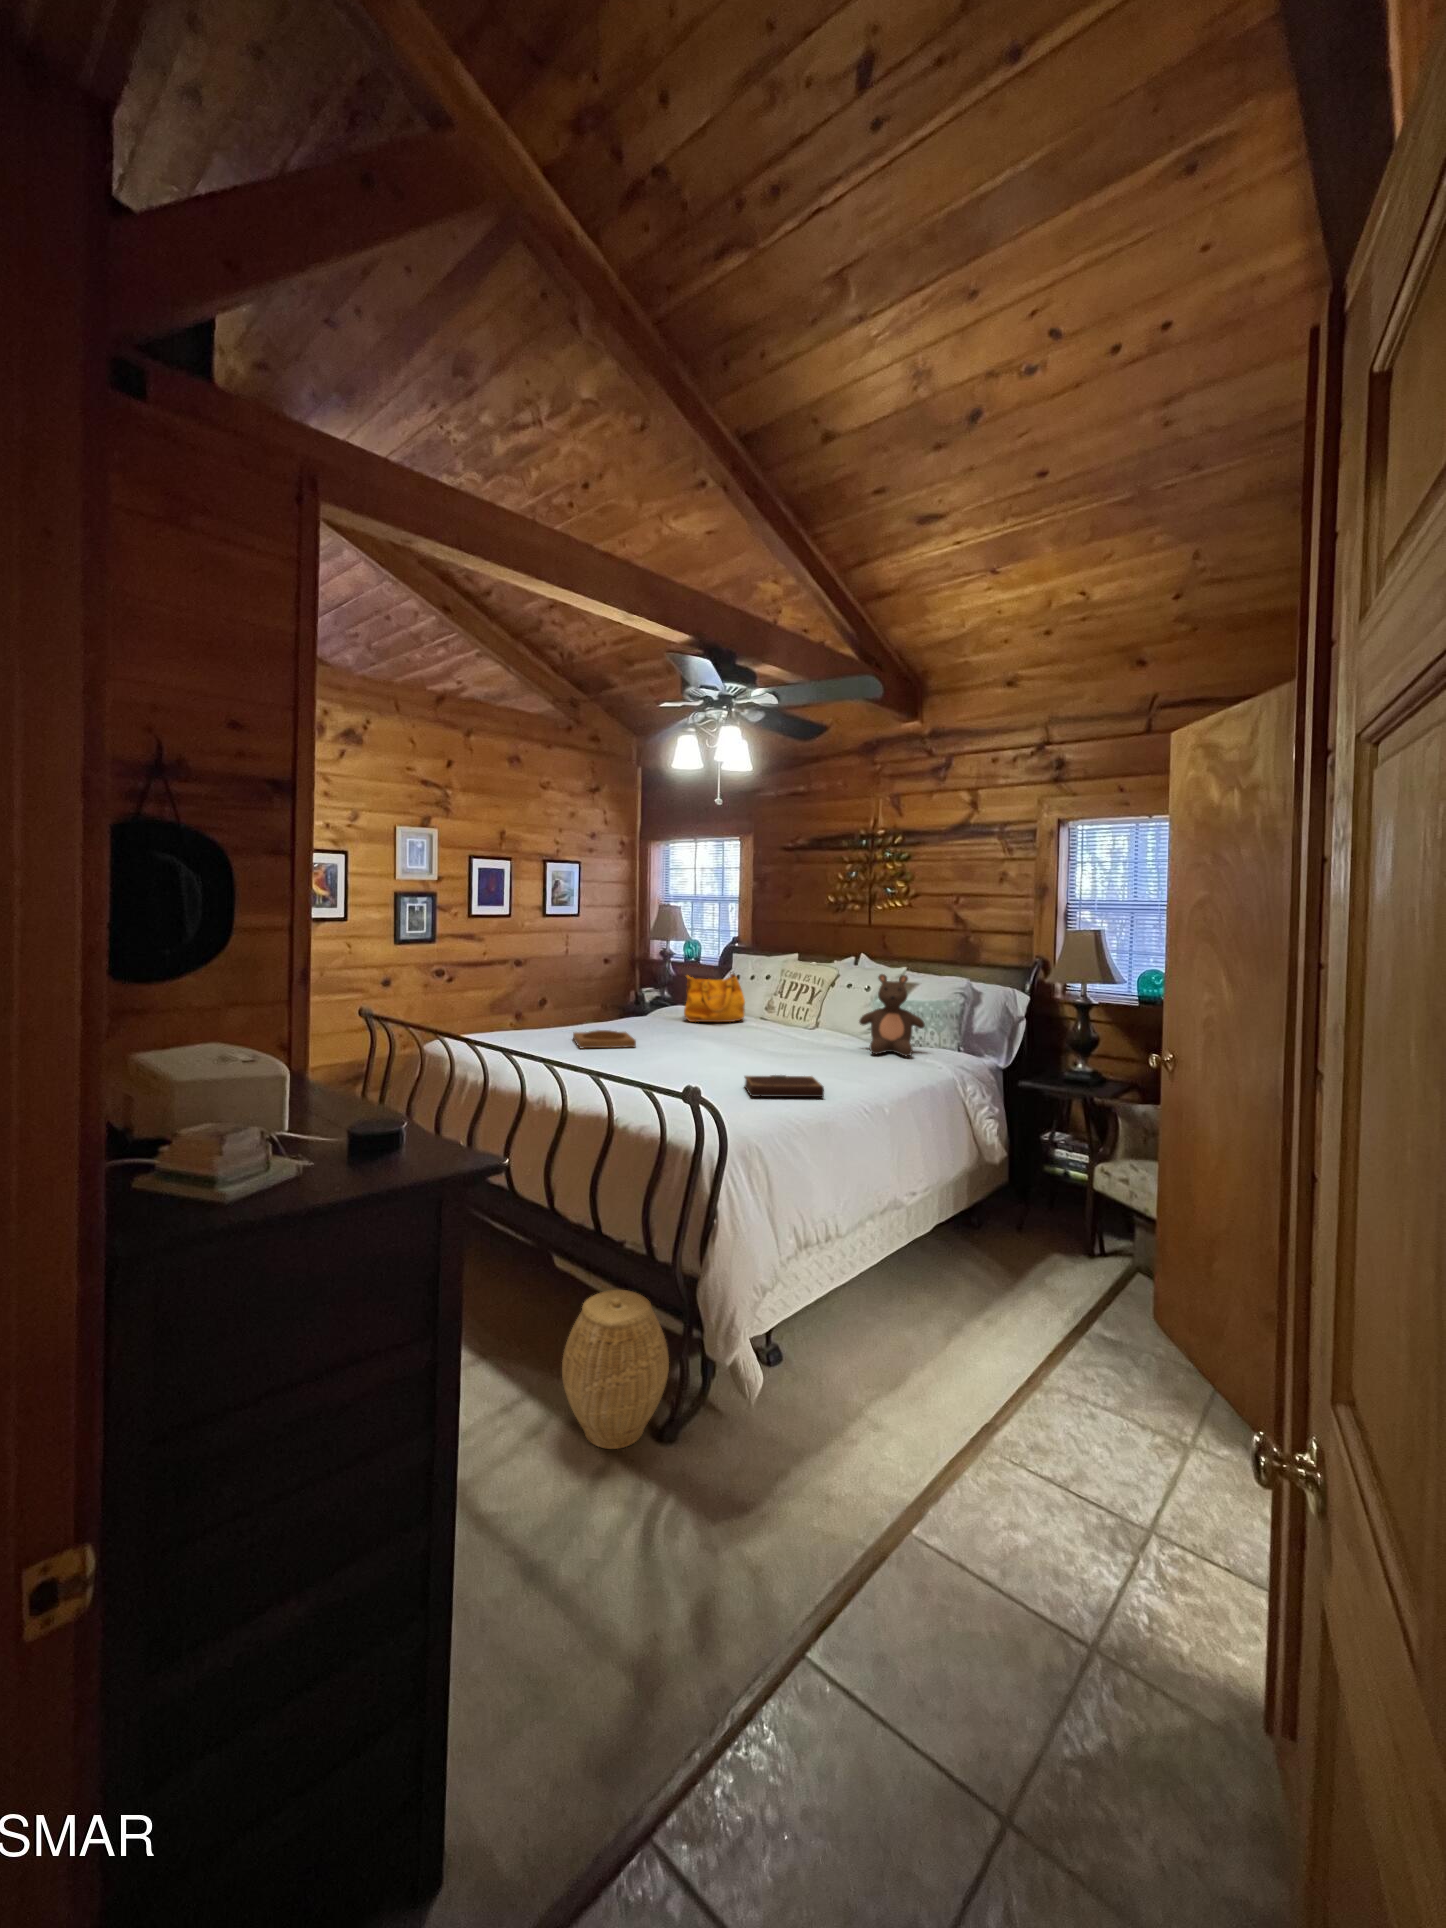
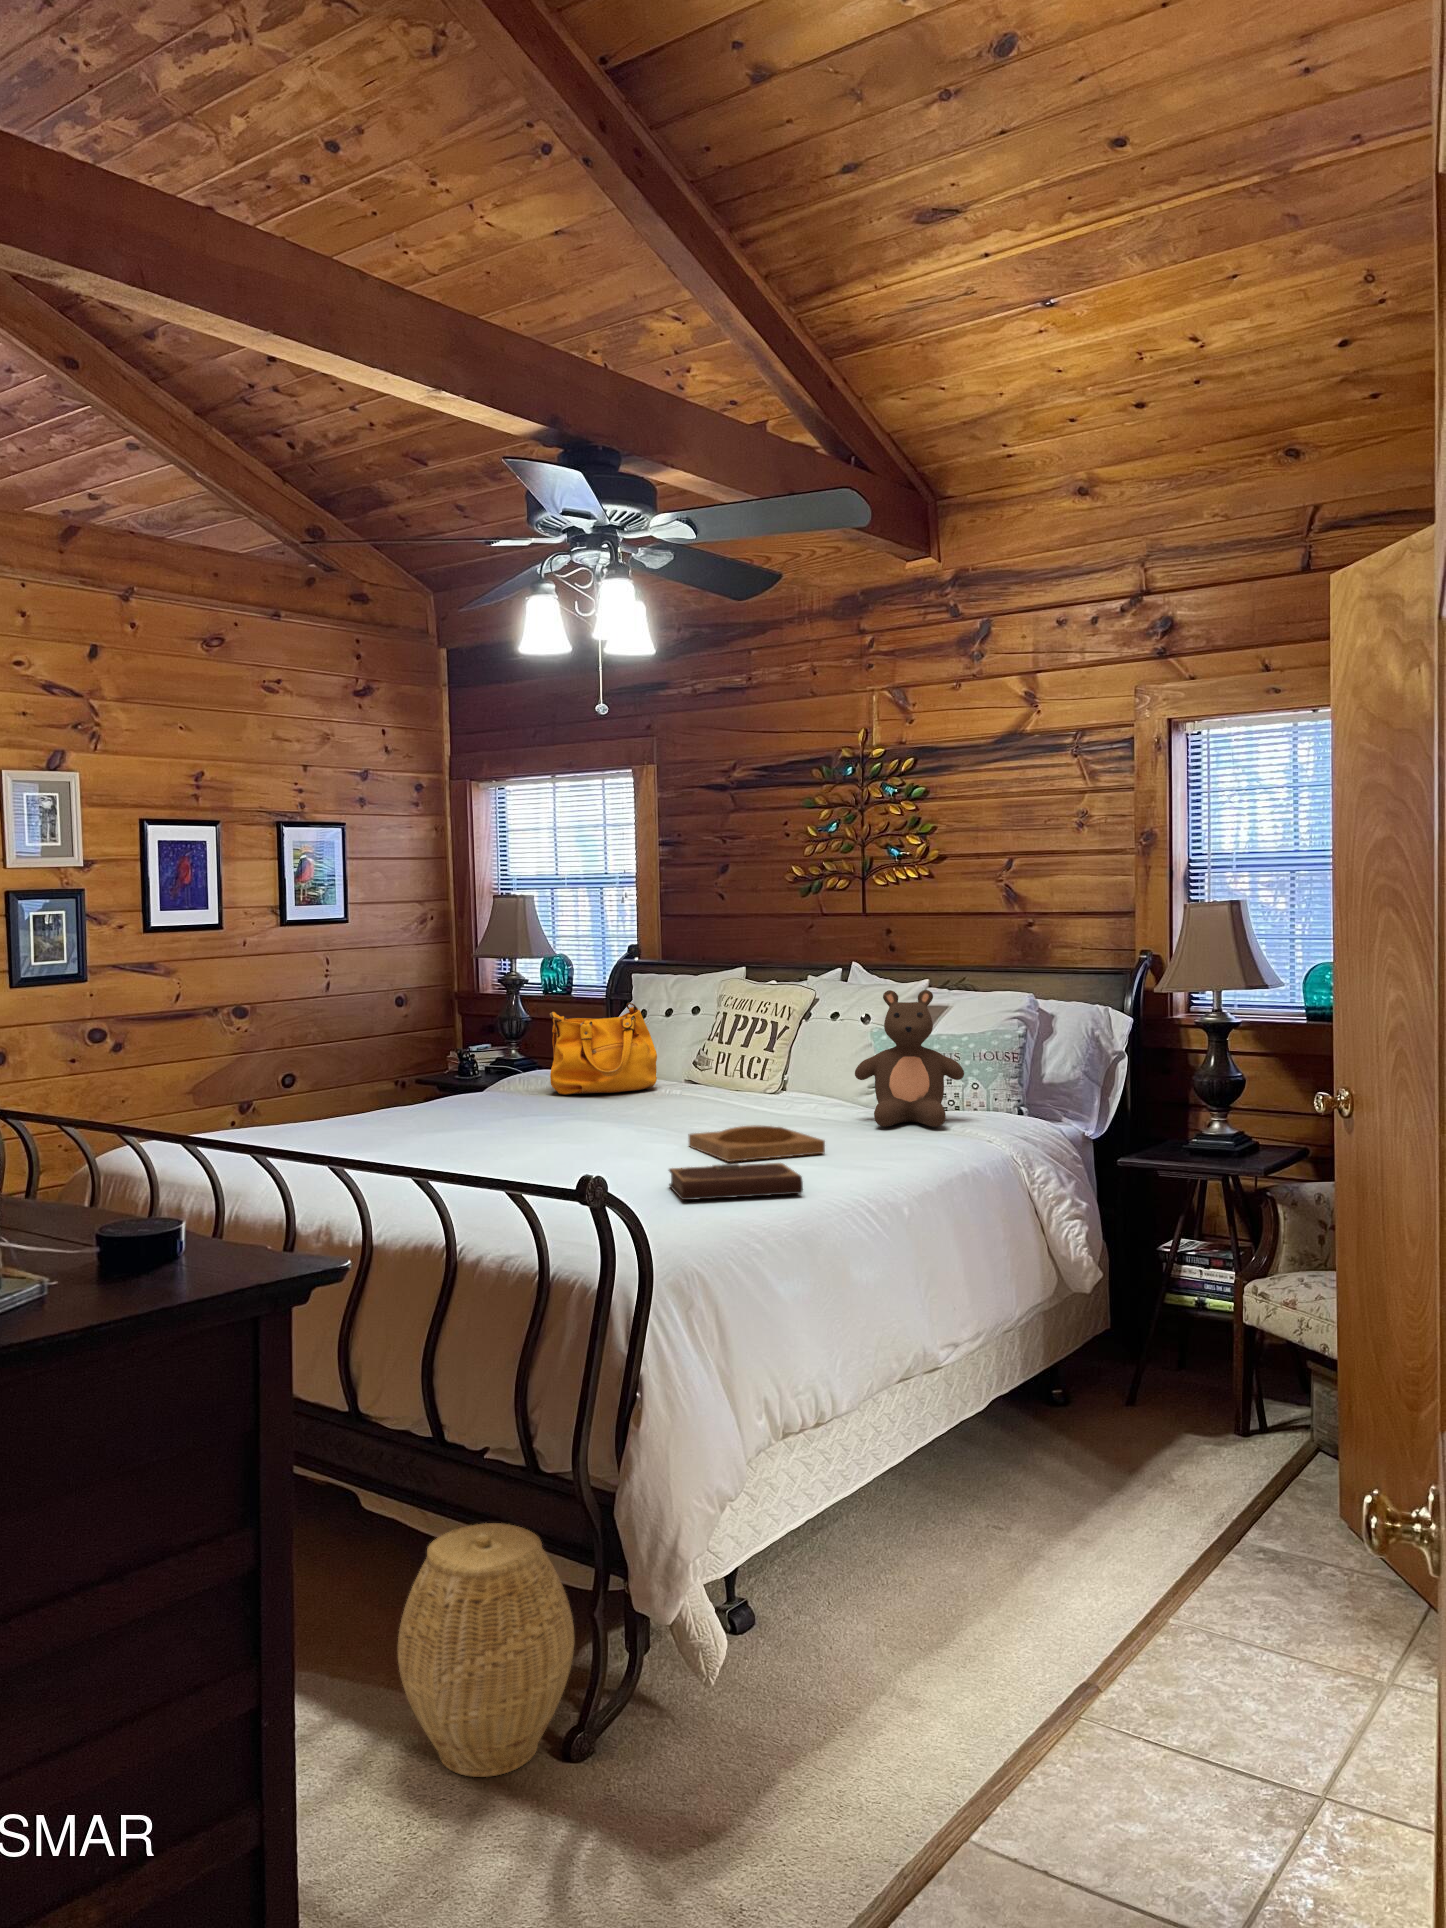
tray: present [573,1030,636,1048] -> present [689,1125,825,1162]

